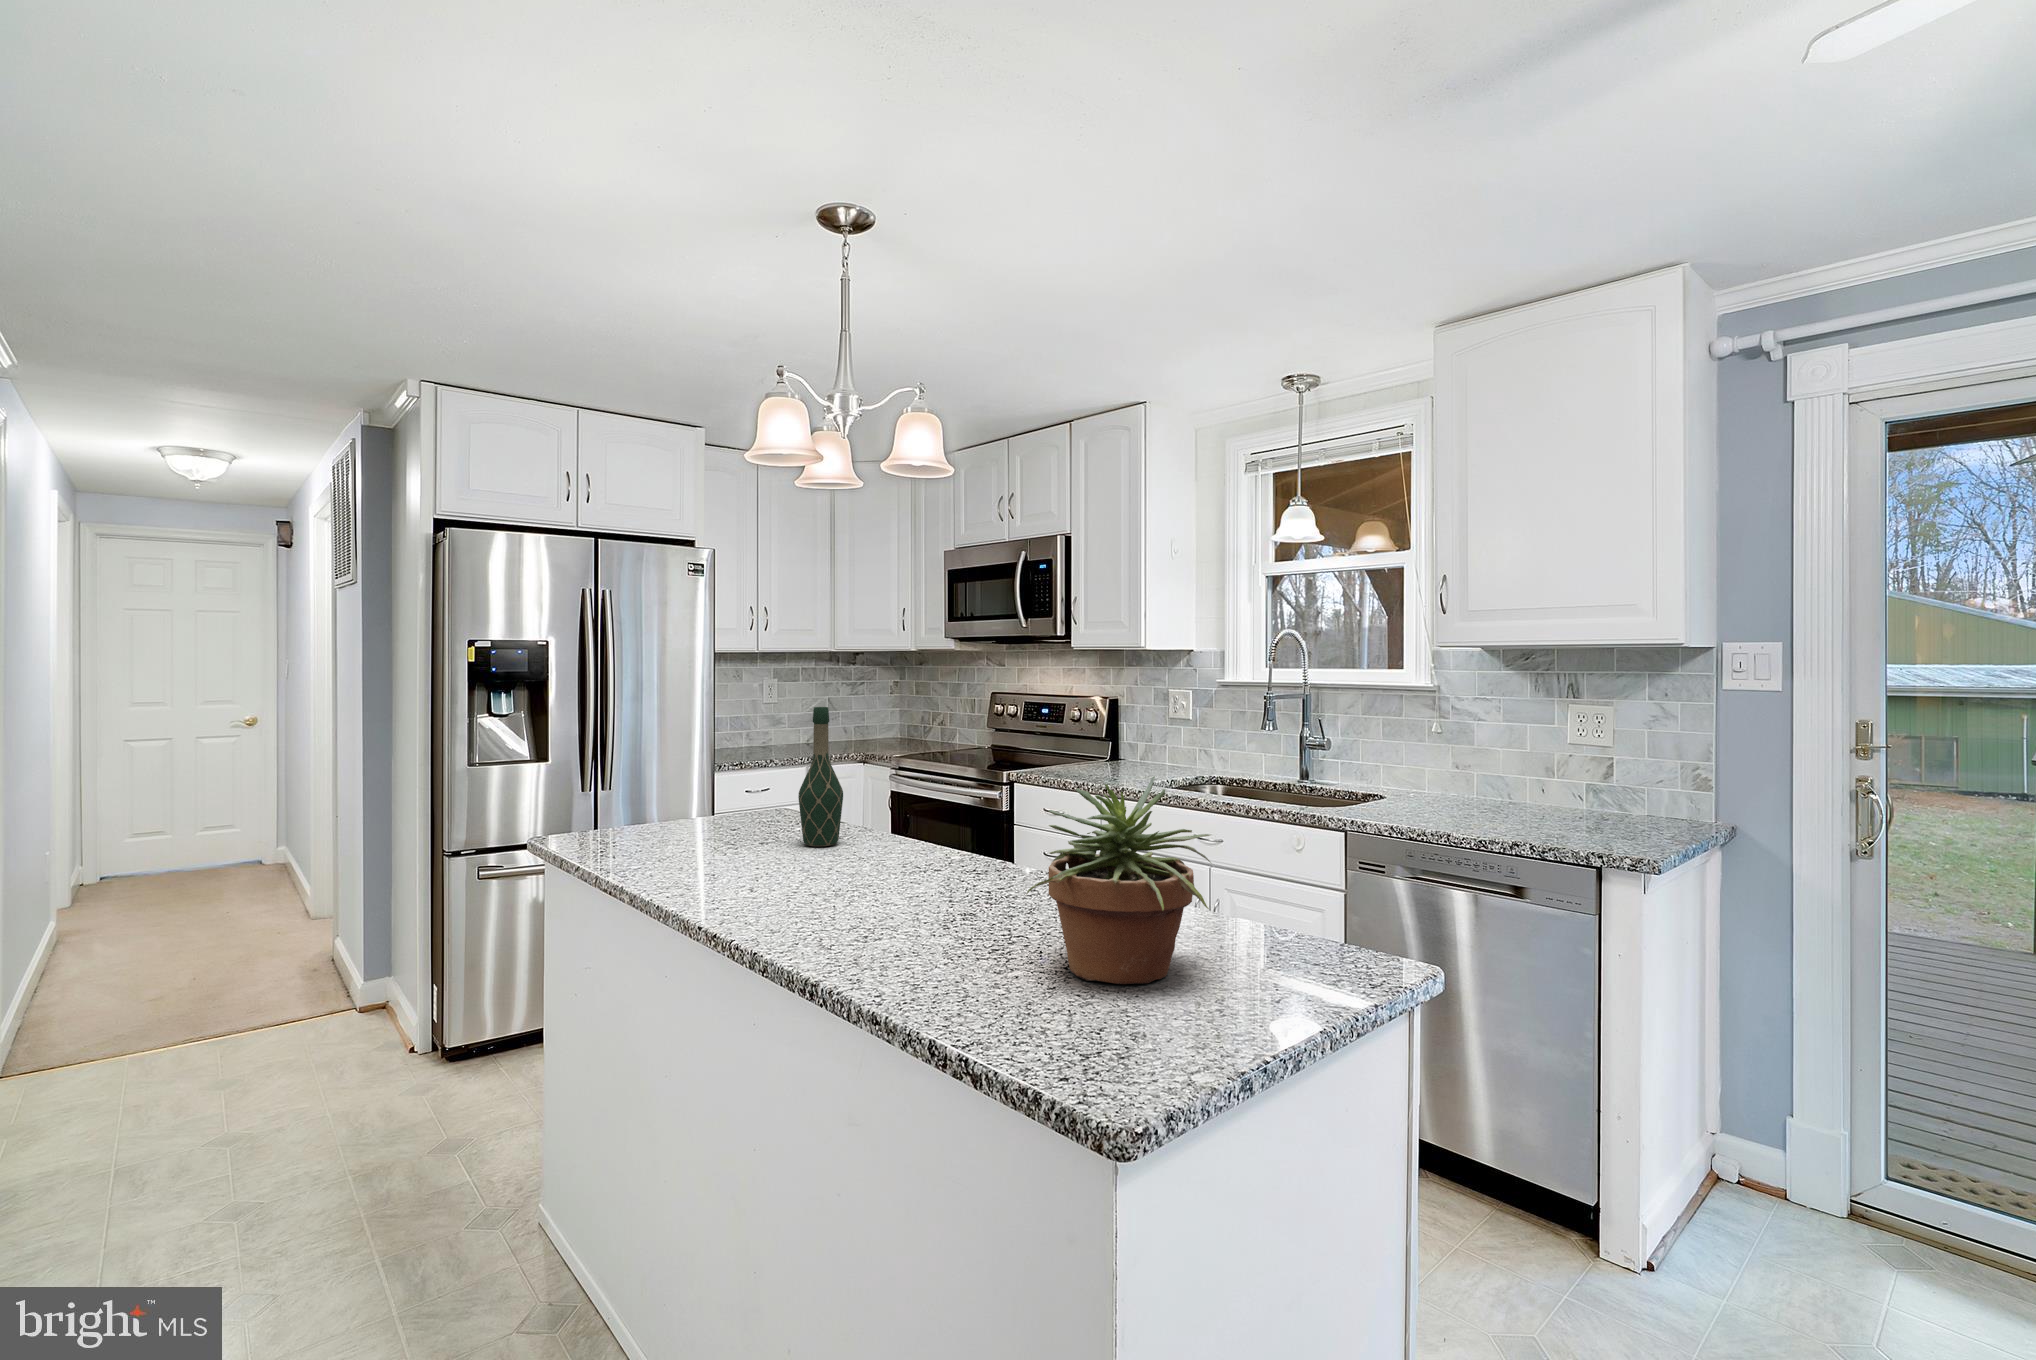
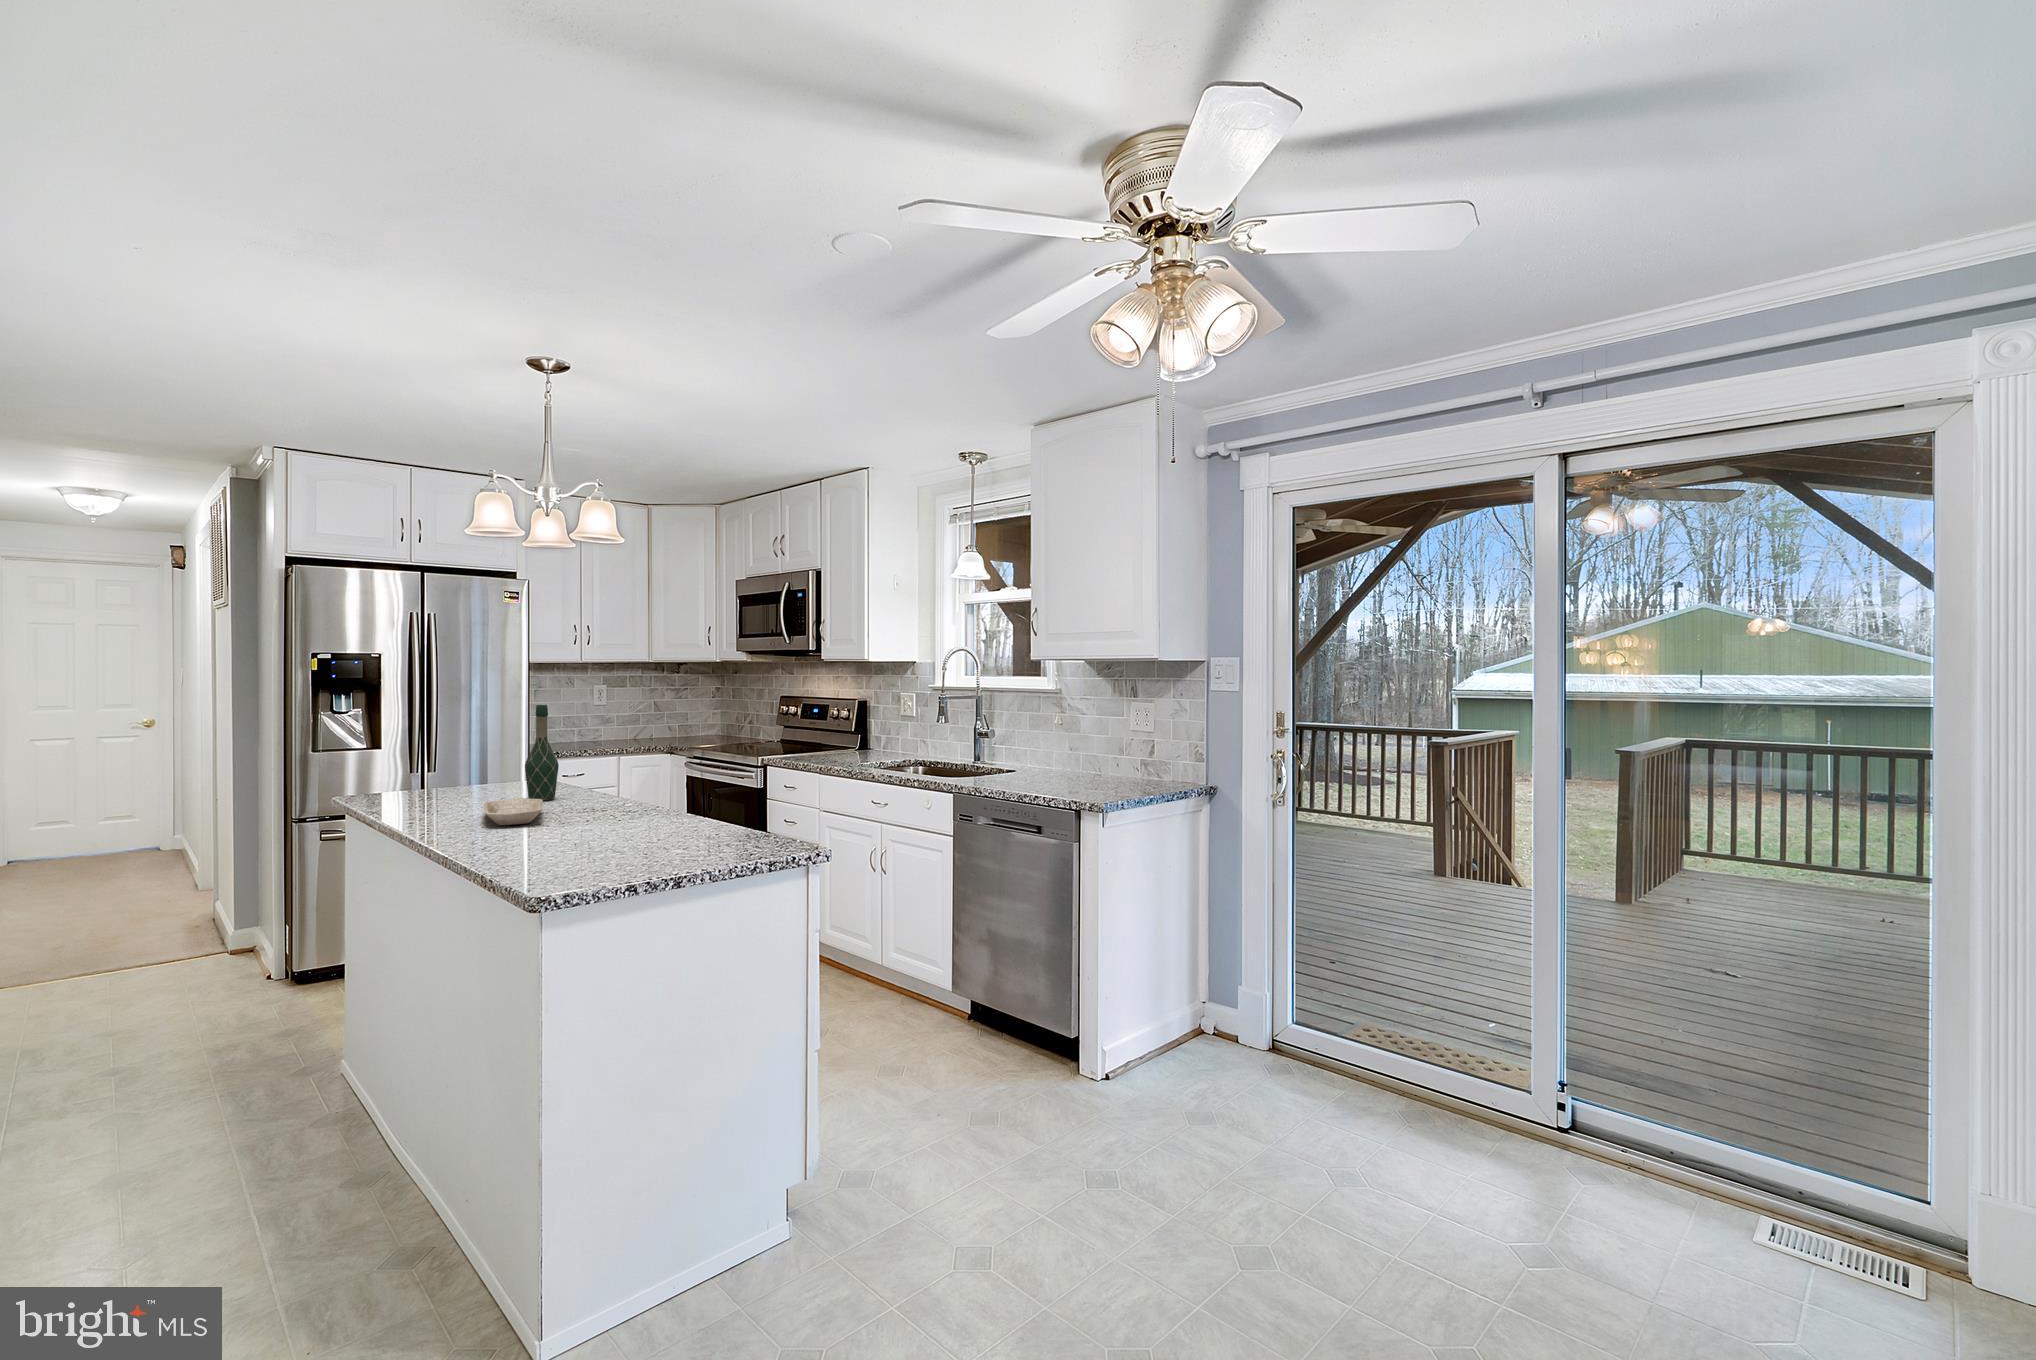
potted plant: present [1027,776,1211,984] -> none [566,743,707,857]
tray: none [772,848,879,899] -> present [484,798,543,825]

